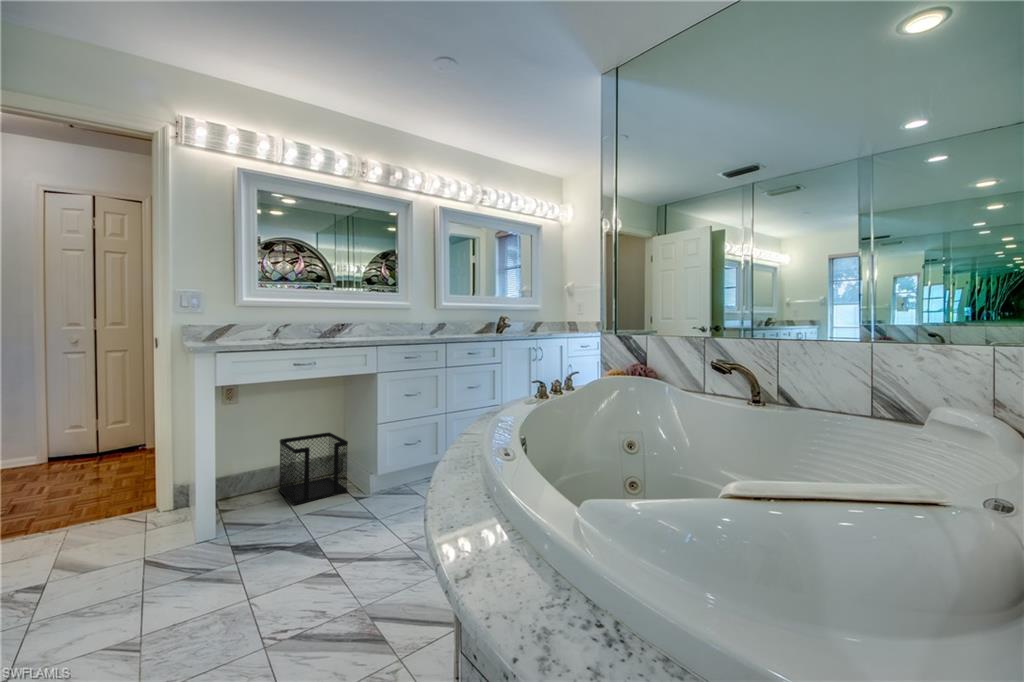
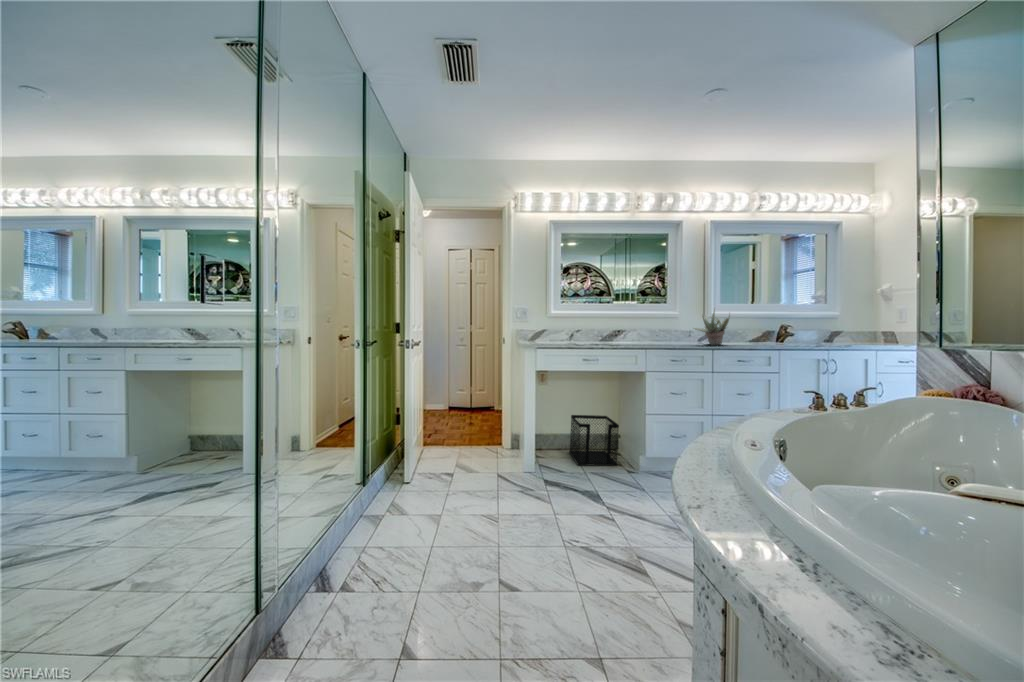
succulent plant: none [428,299,463,339] -> present [694,309,730,345]

